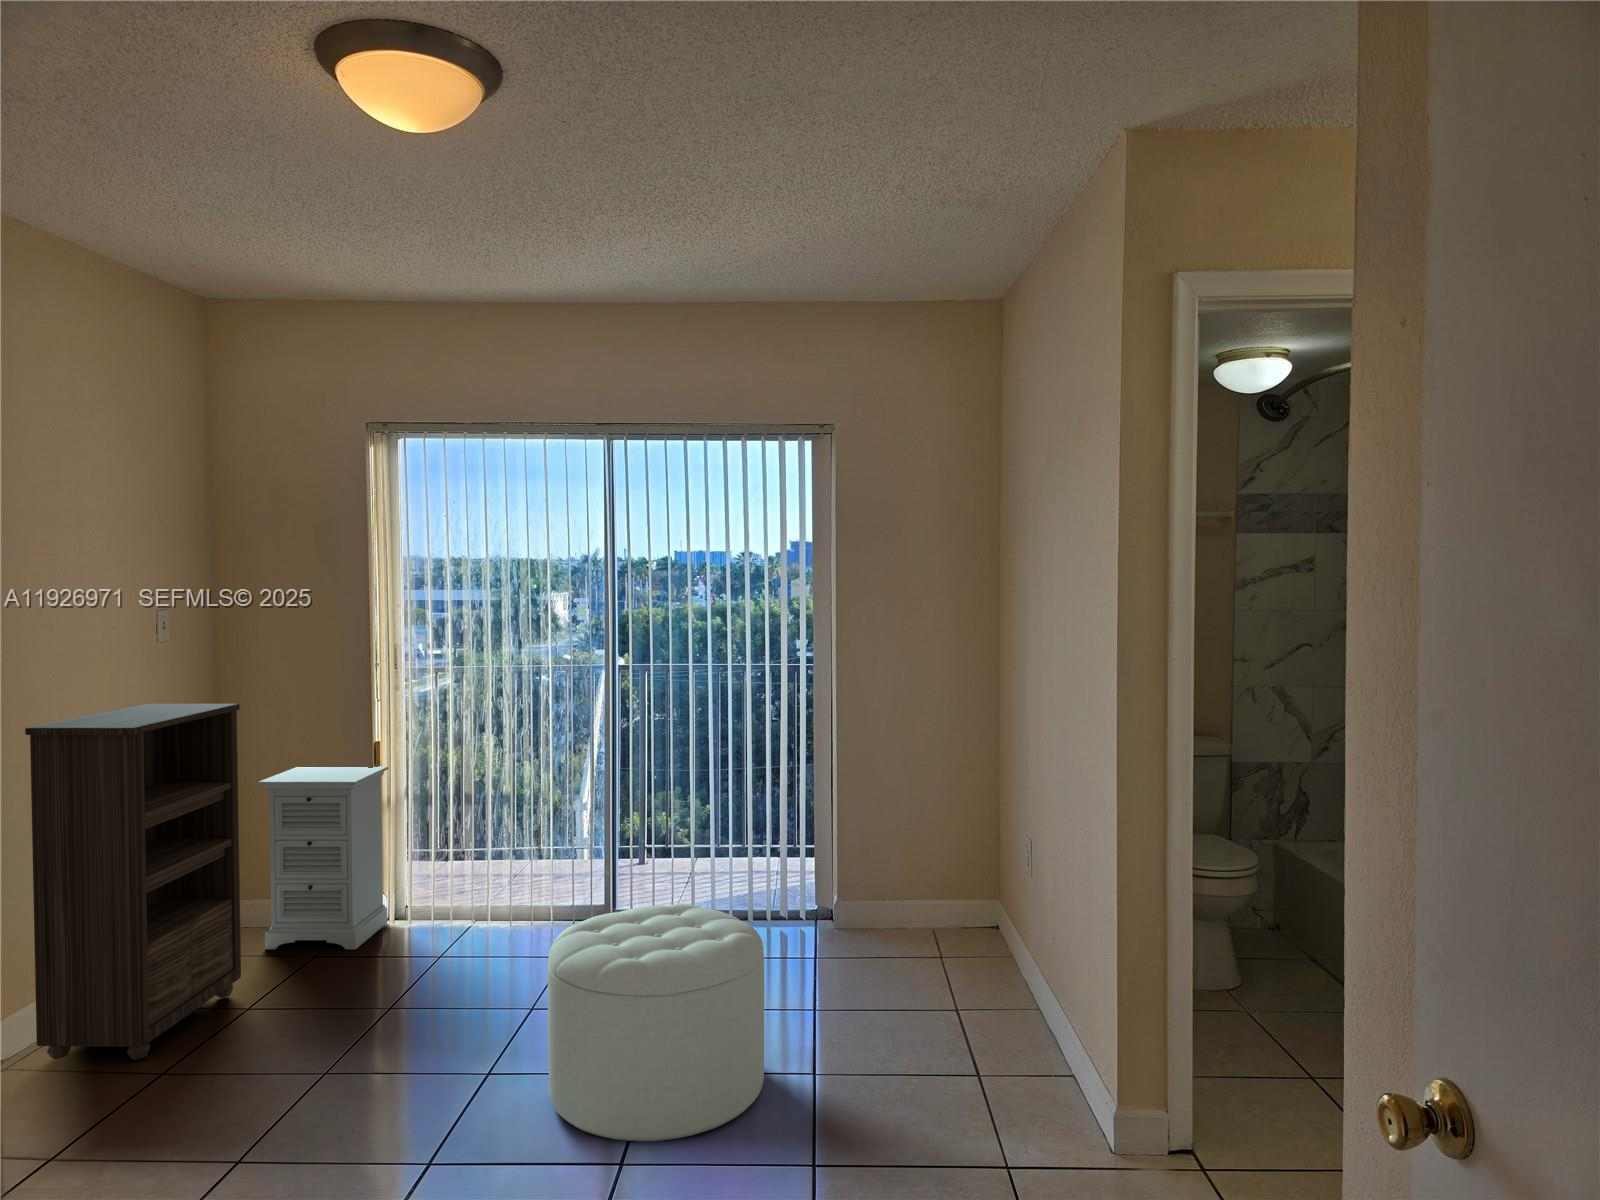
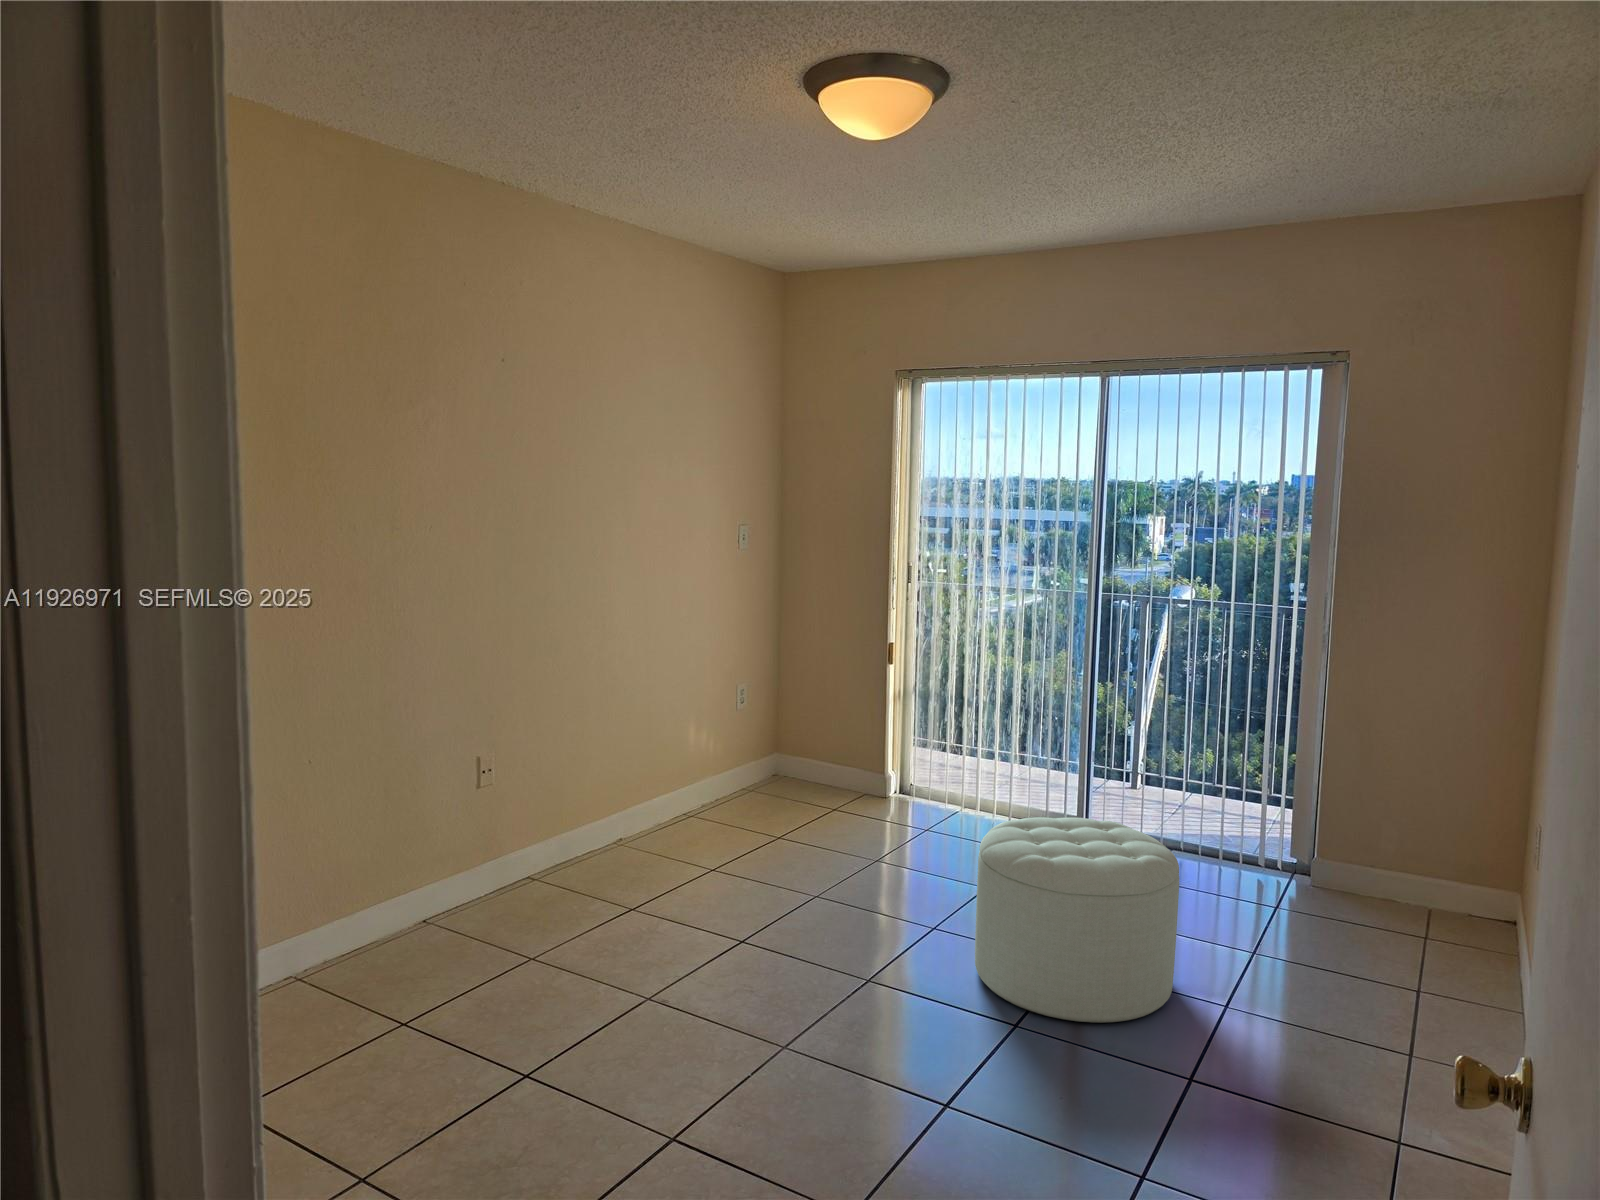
bookshelf: present [25,704,241,1060] -> none [639,598,782,860]
nightstand: present [258,766,388,949] -> none [799,659,900,814]

